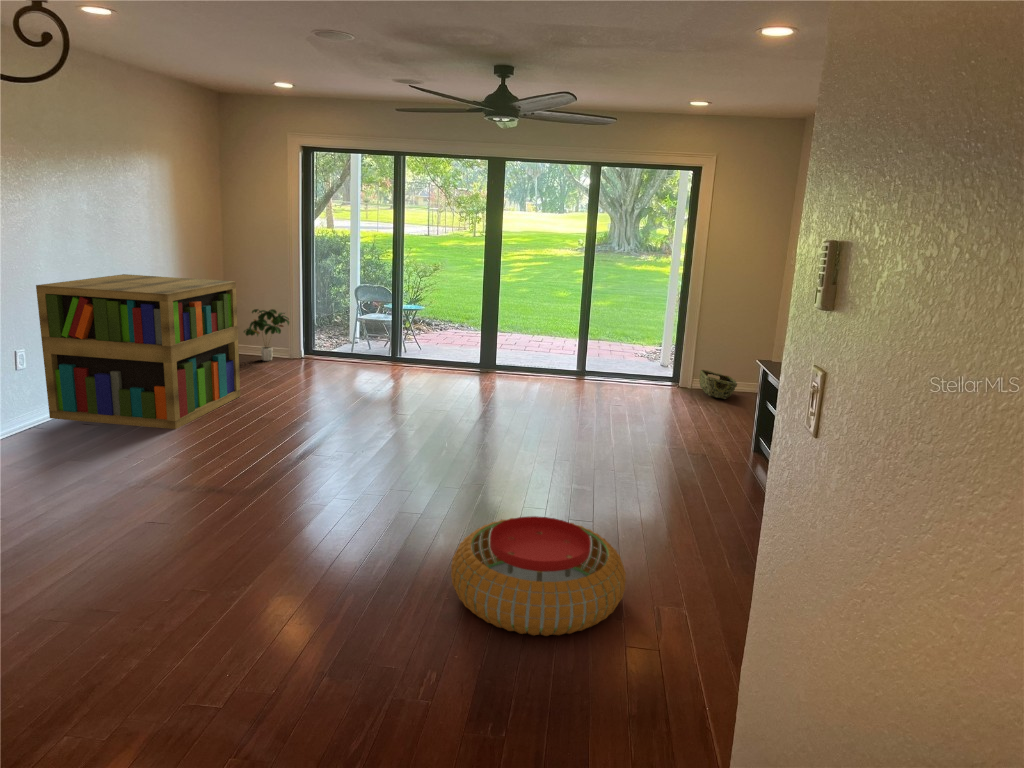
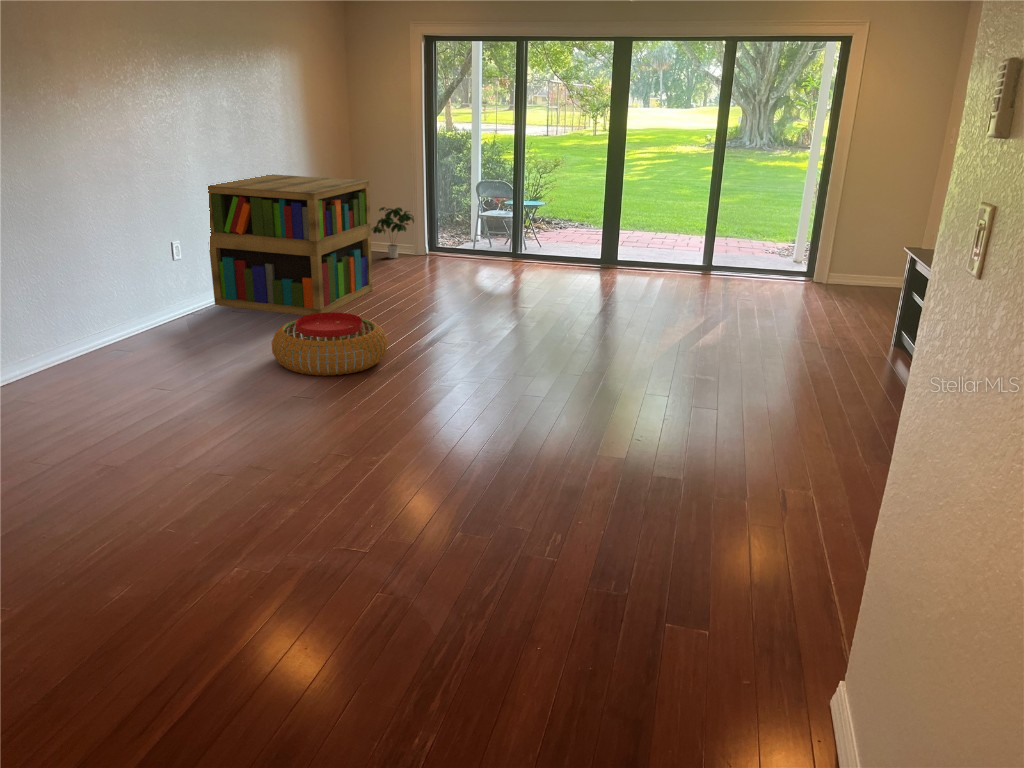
woven basket: present [699,370,737,399] -> none [829,272,869,303]
pouf: present [451,516,626,636] -> present [271,312,388,376]

